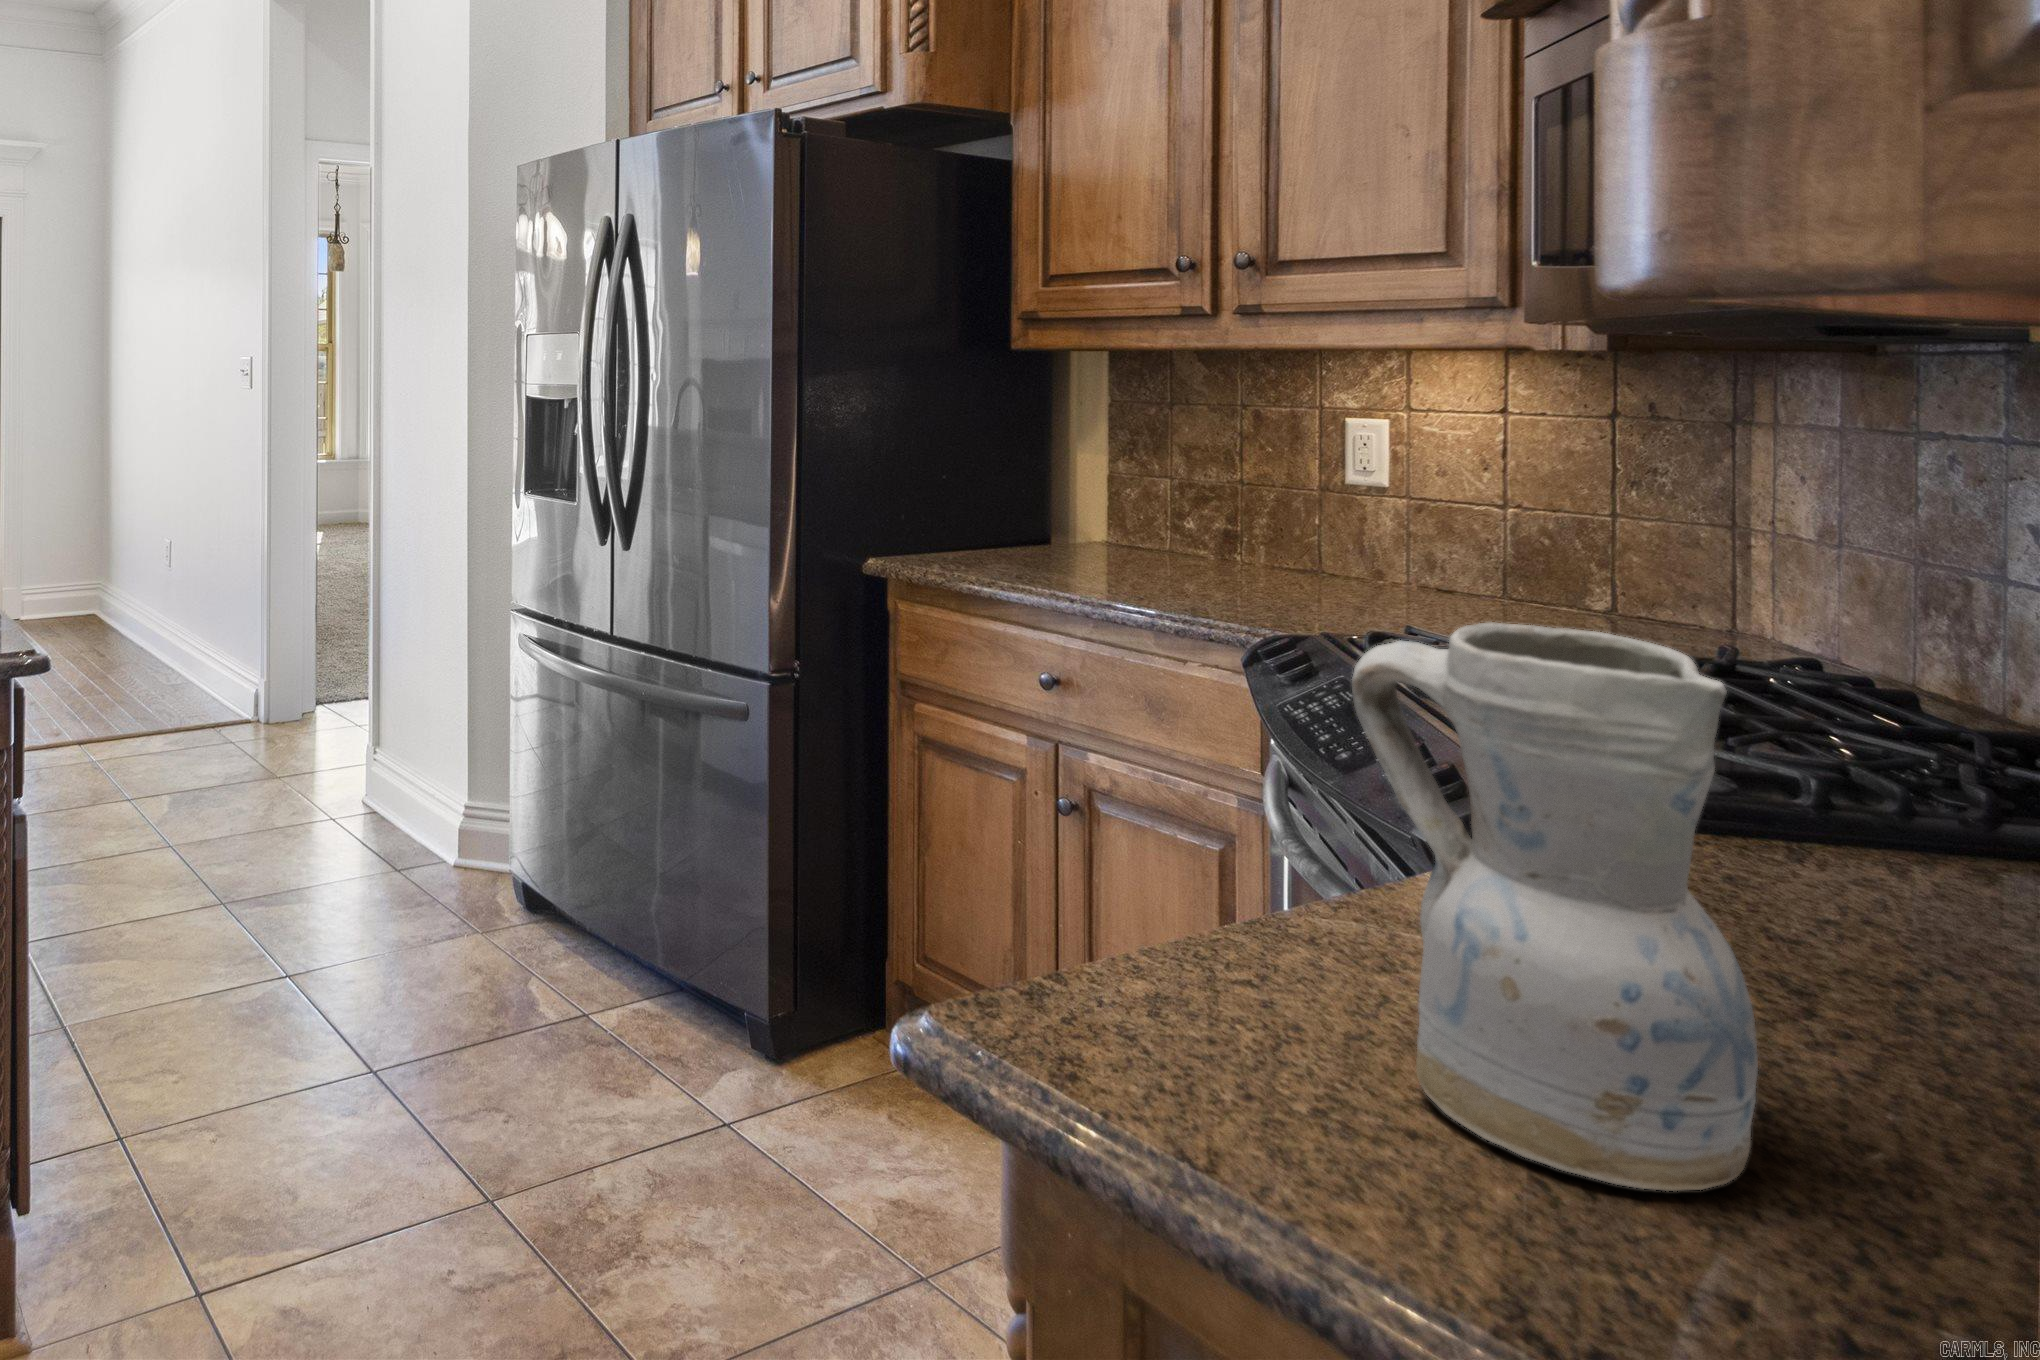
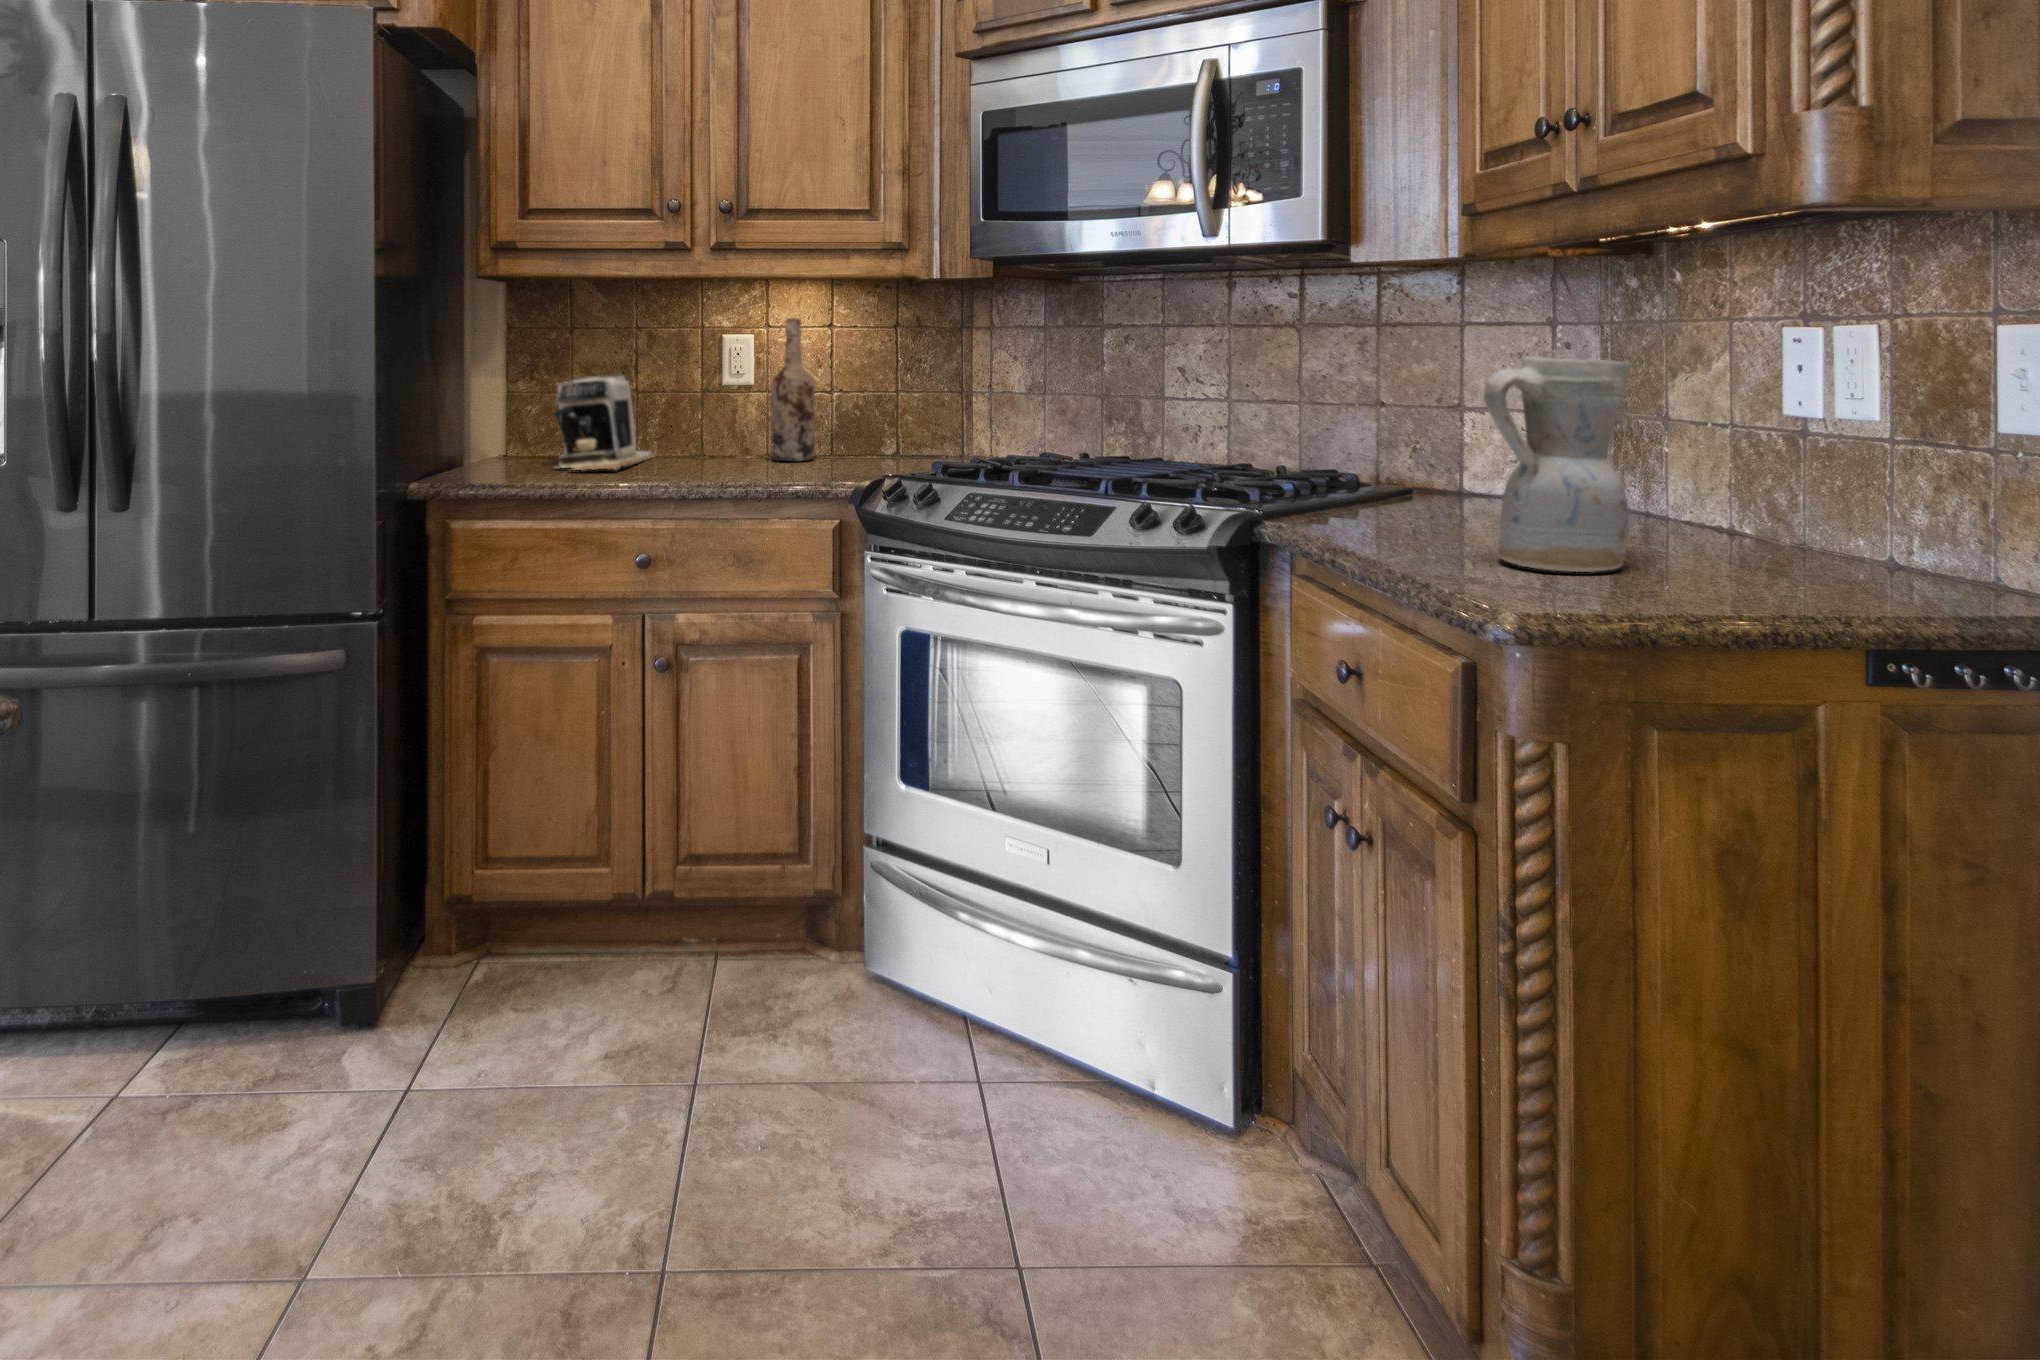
wine bottle: none [1331,404,1402,602] -> present [771,318,815,461]
coffee maker: none [1059,461,1251,577] -> present [553,374,656,470]

